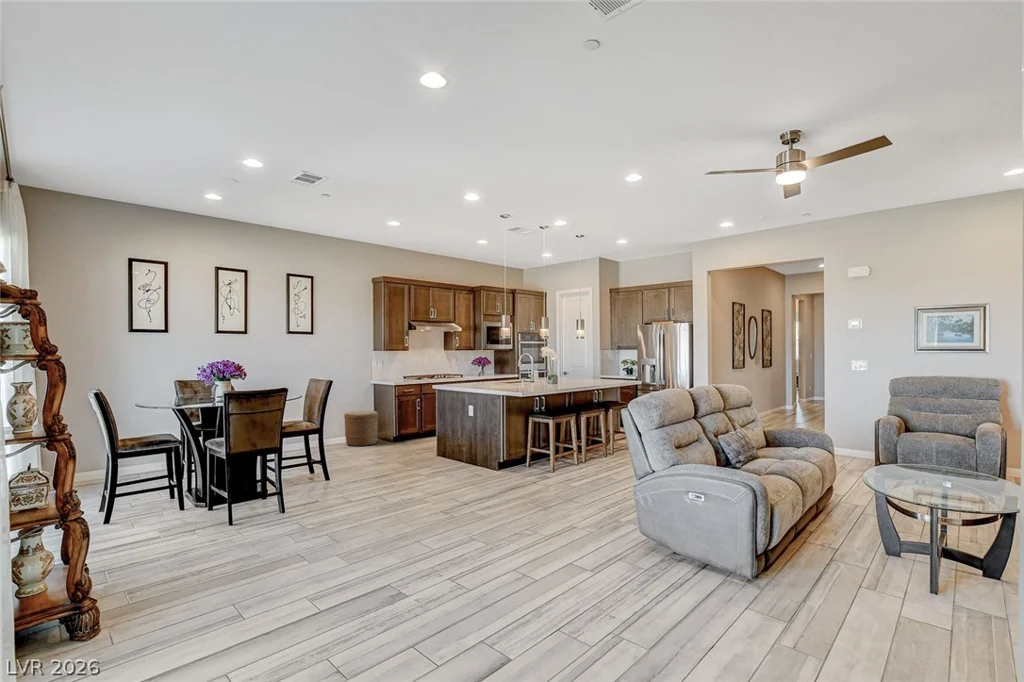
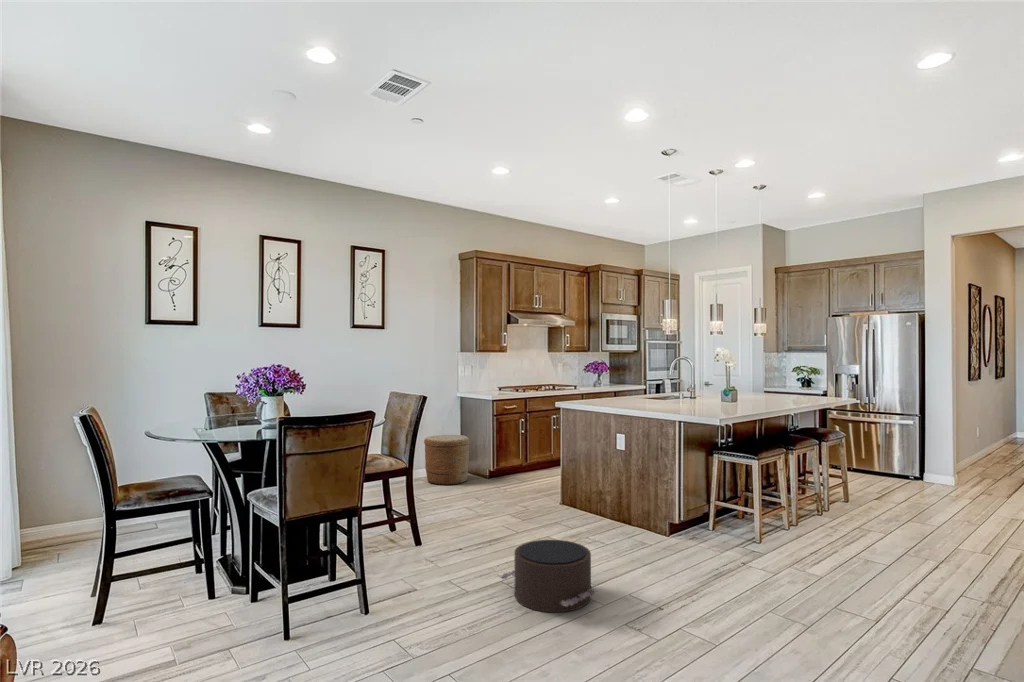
pouf: none [371,469,429,508] -> present [500,540,597,612]

